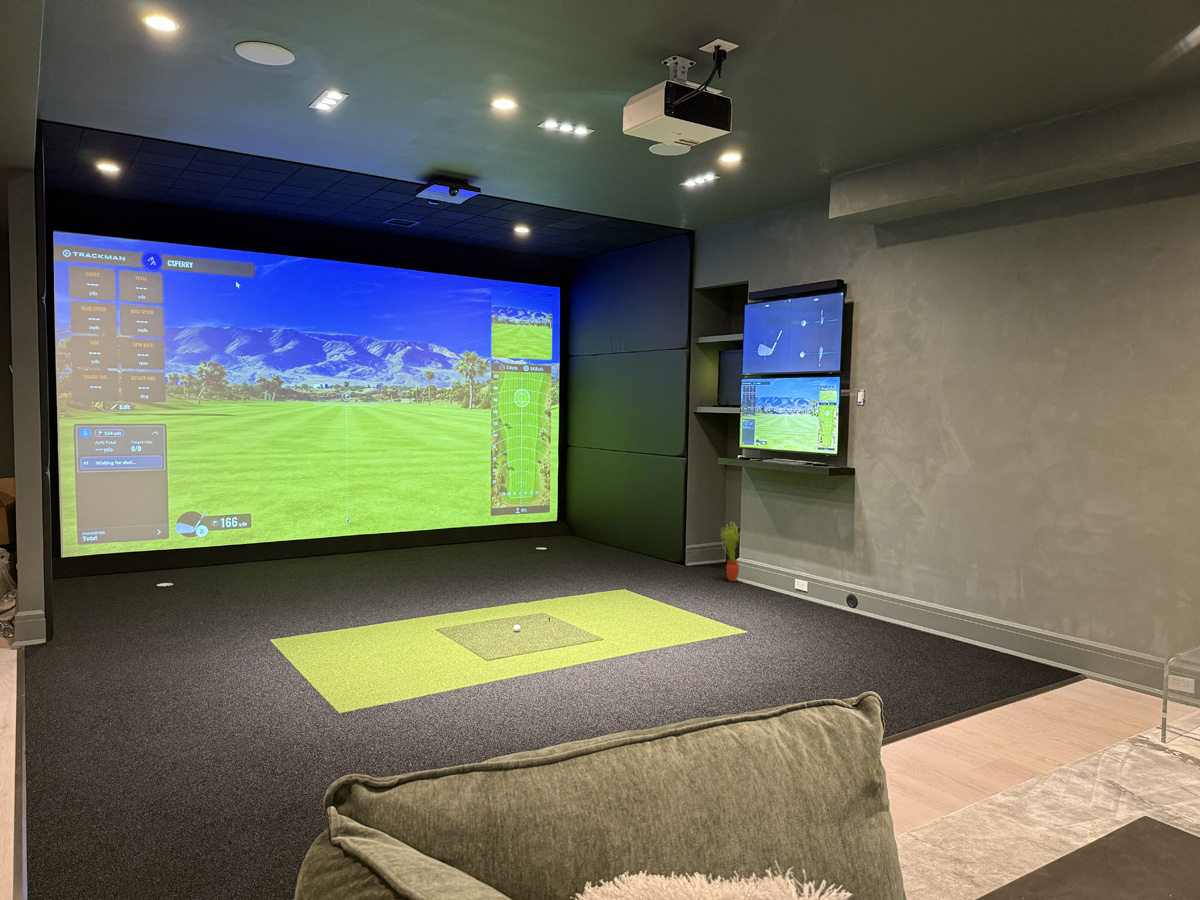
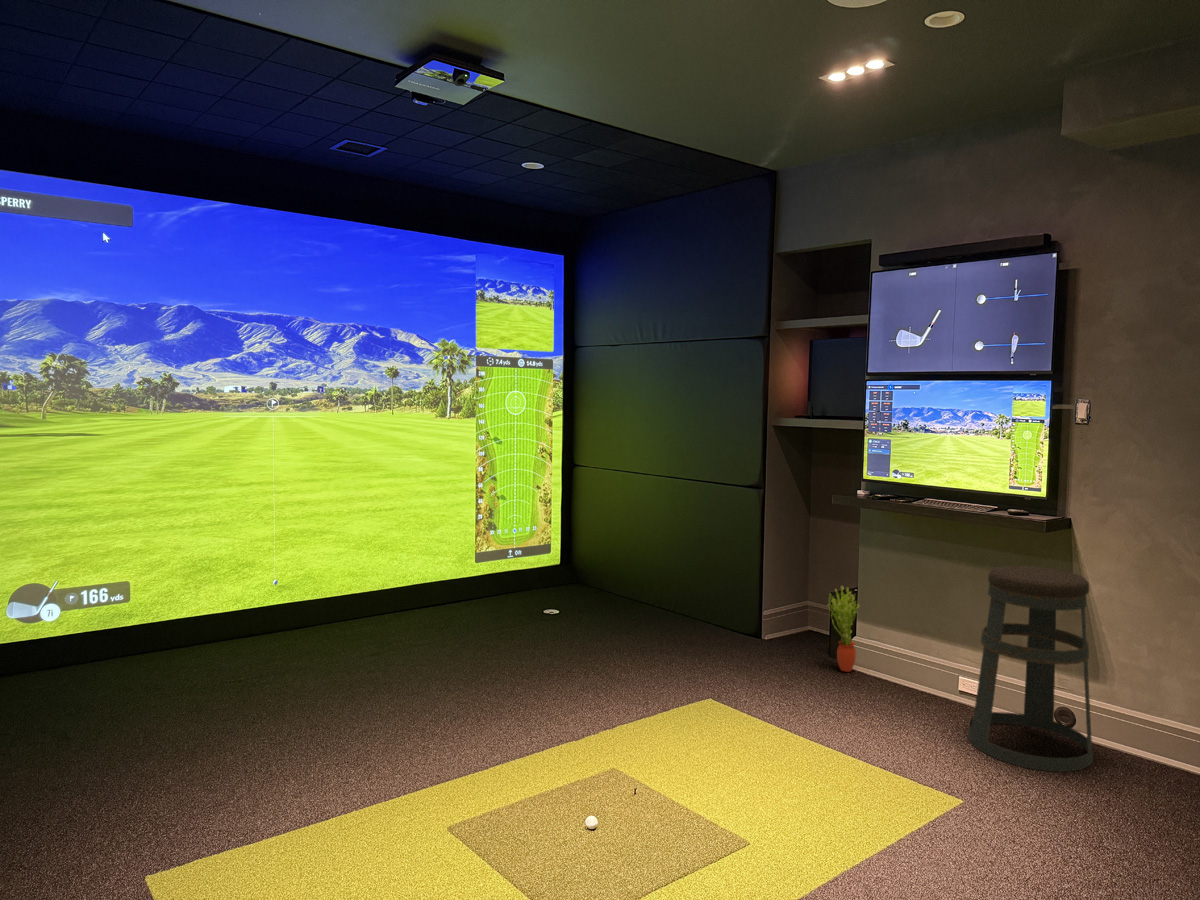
bar stool: none [784,497,859,624] -> present [967,566,1093,772]

